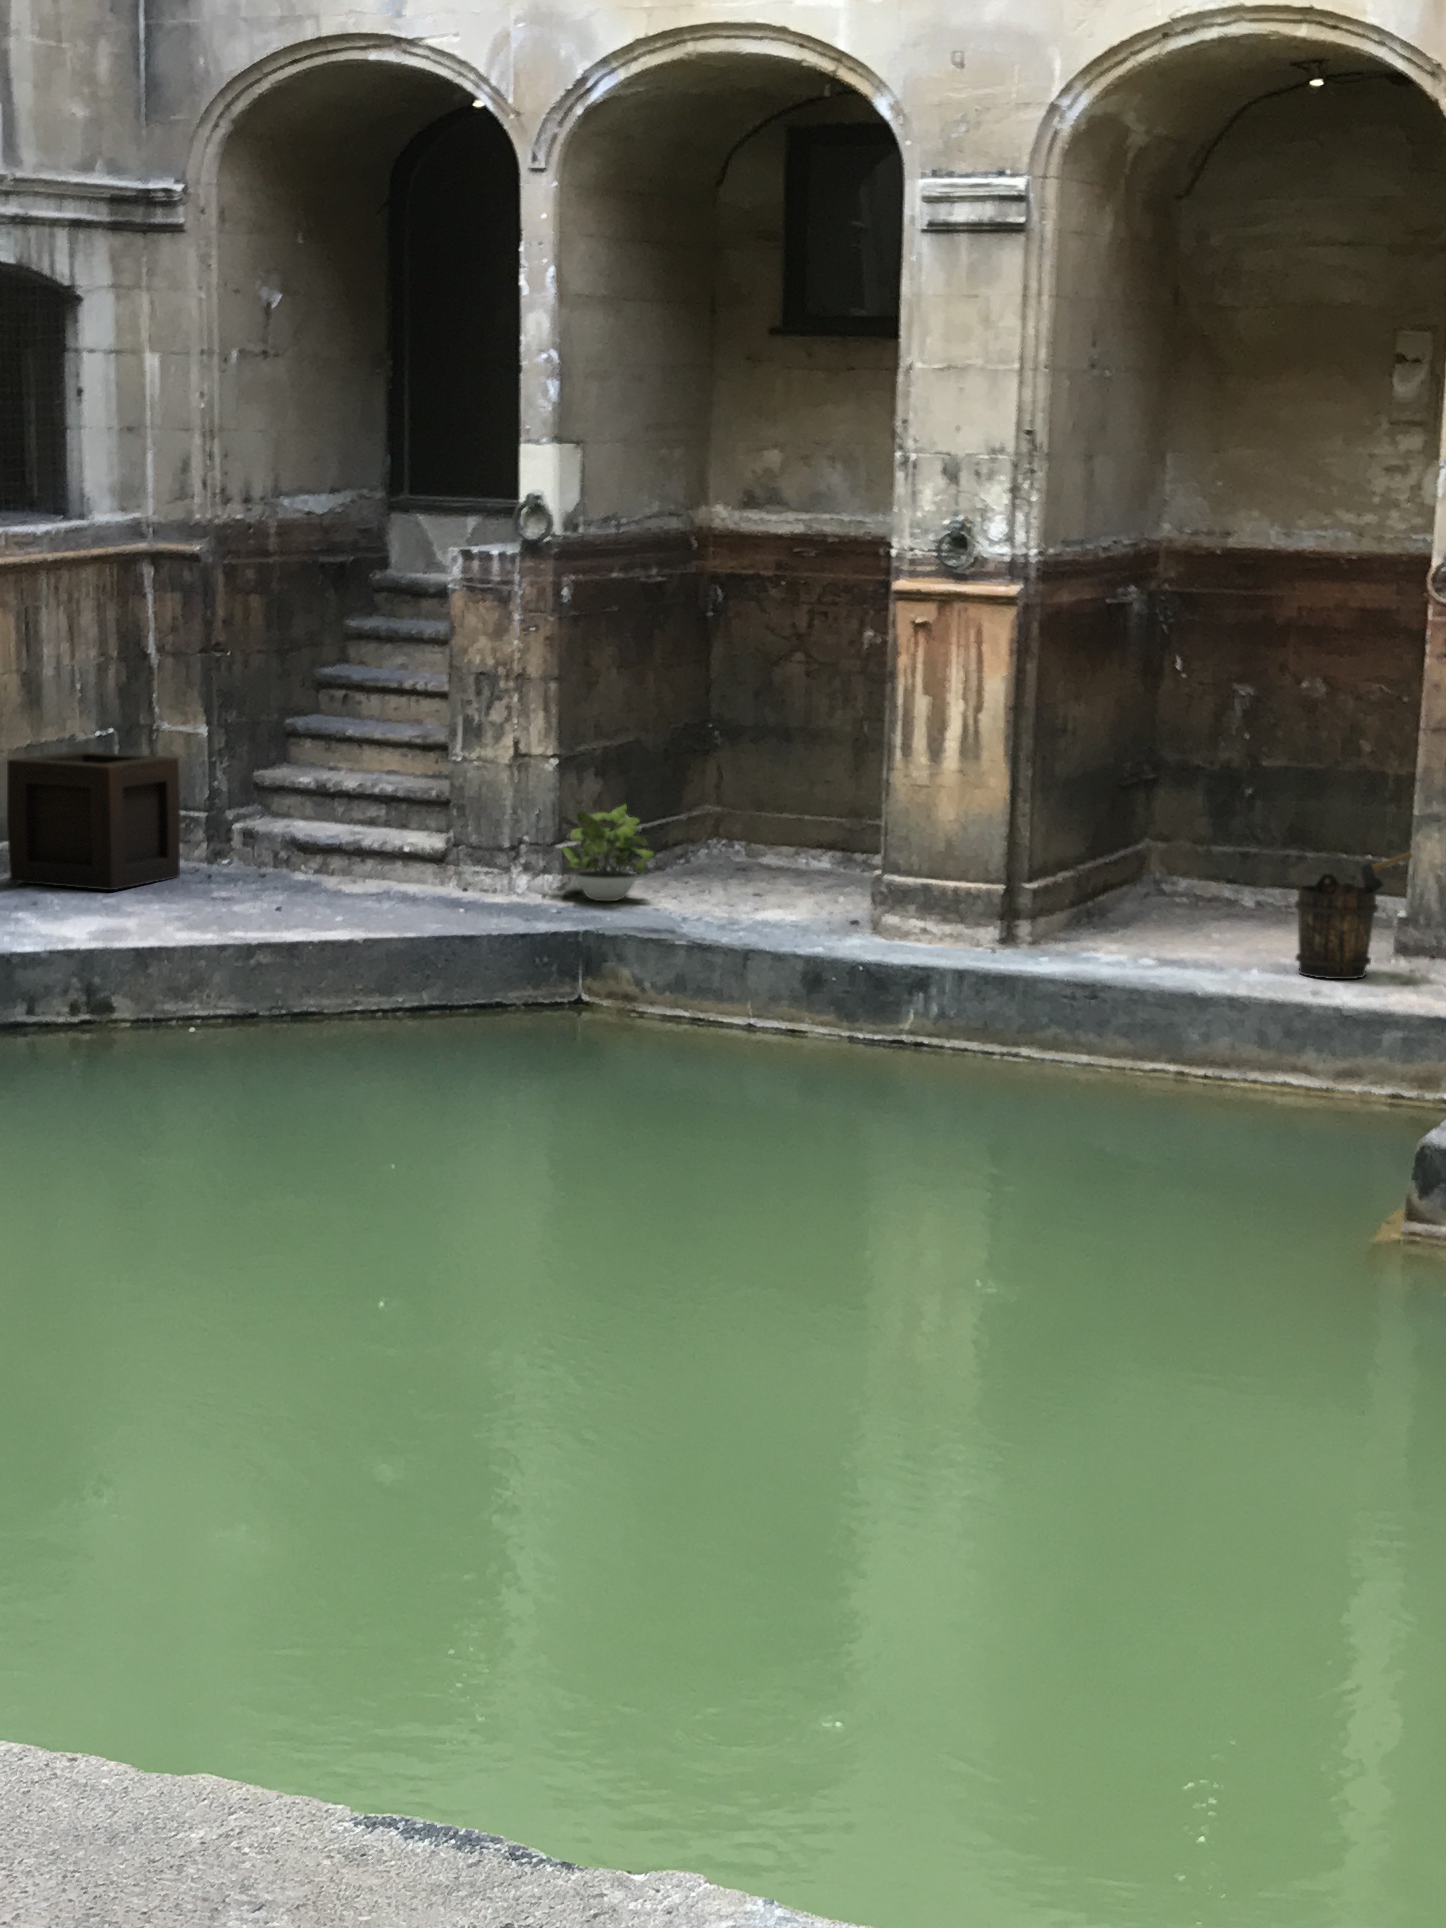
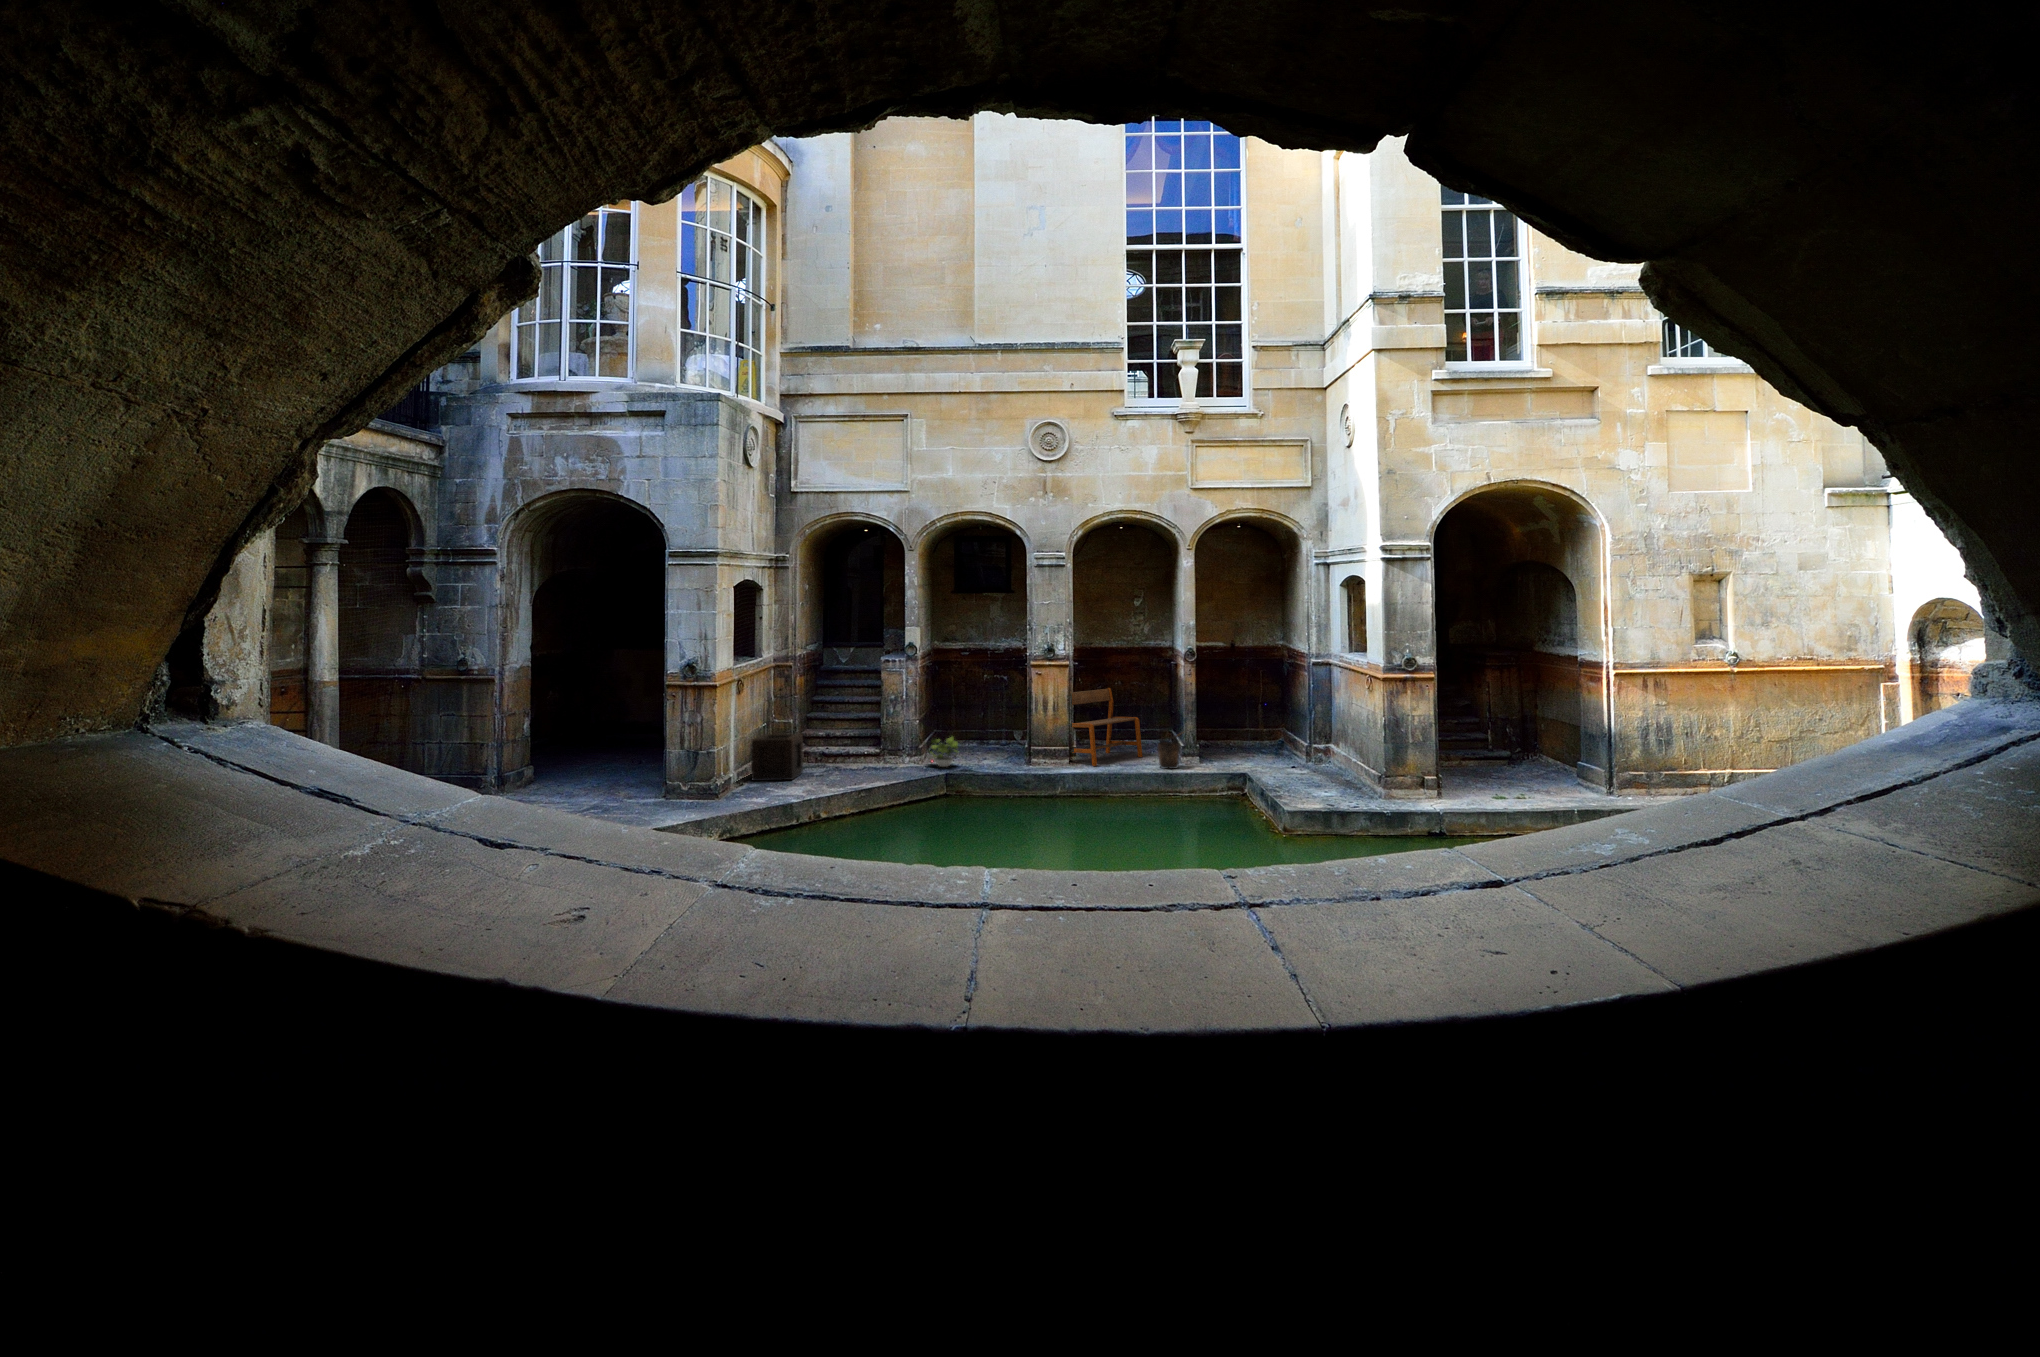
bench: none [1021,685,1315,945] -> present [1071,688,1142,766]

